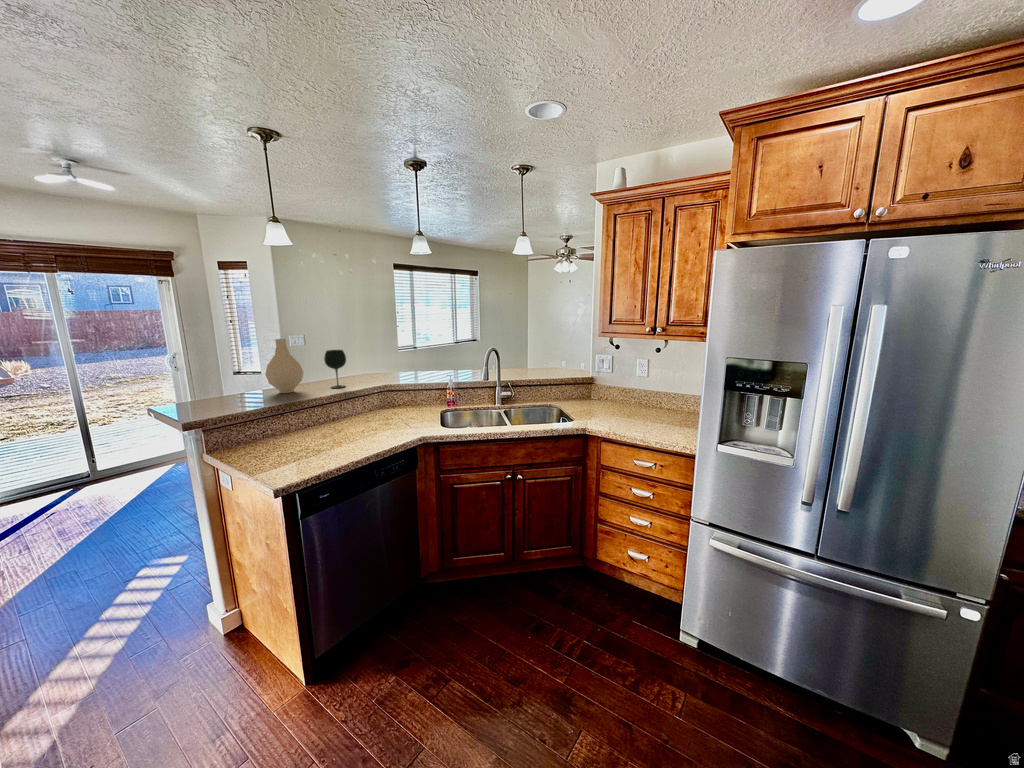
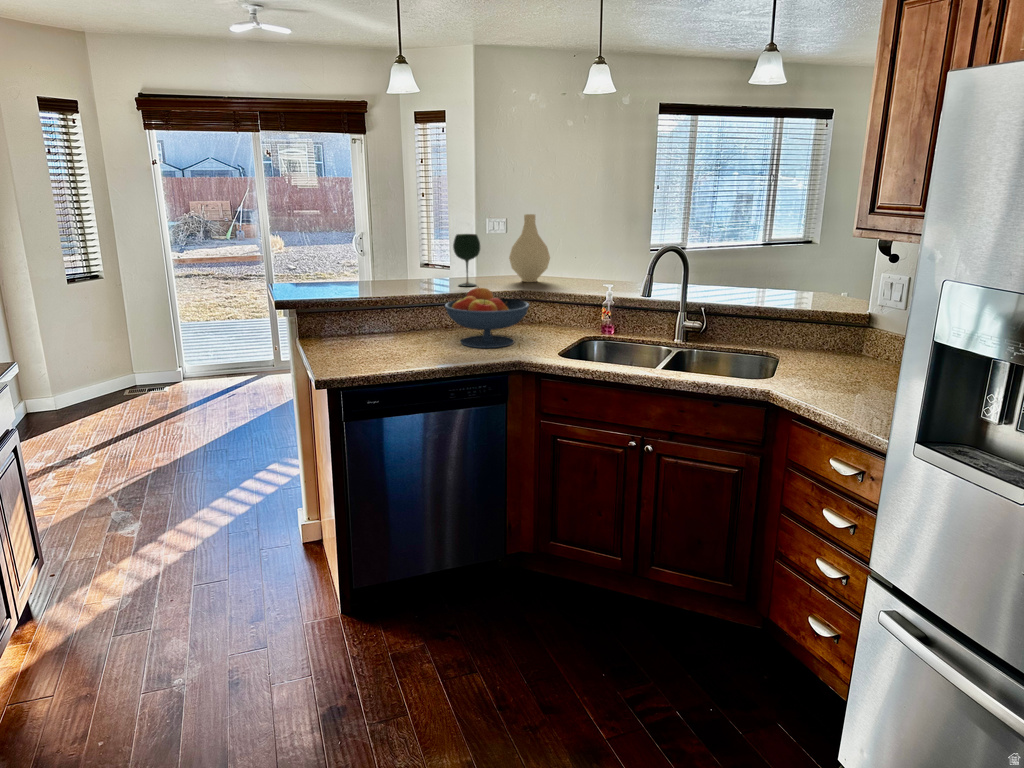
vase: present [265,339,303,393] -> present [509,214,550,282]
fruit bowl: none [346,387,411,433] -> present [445,287,529,348]

